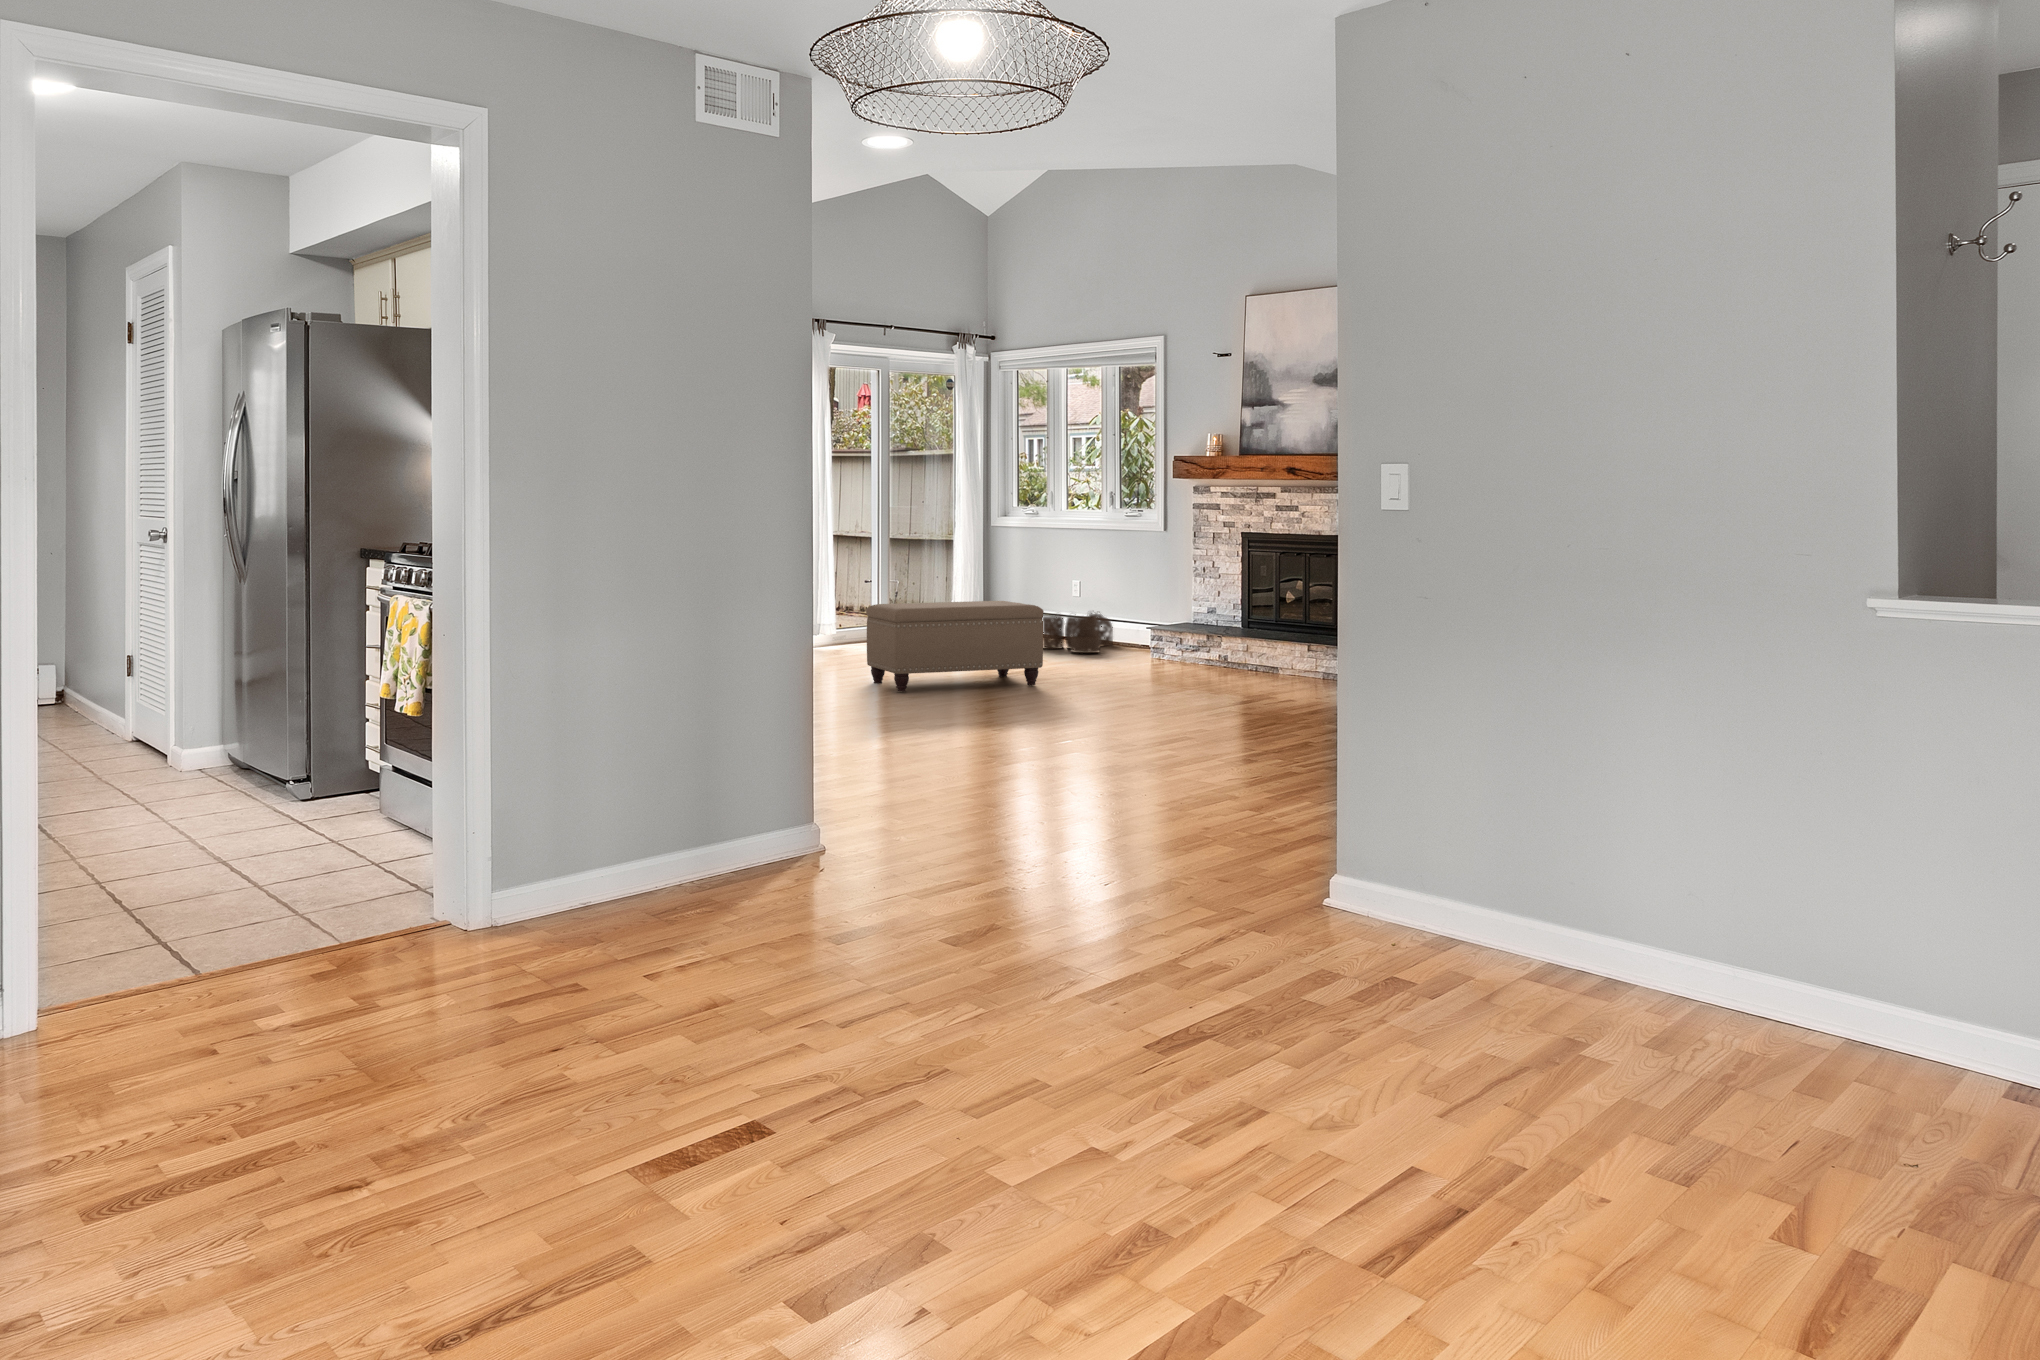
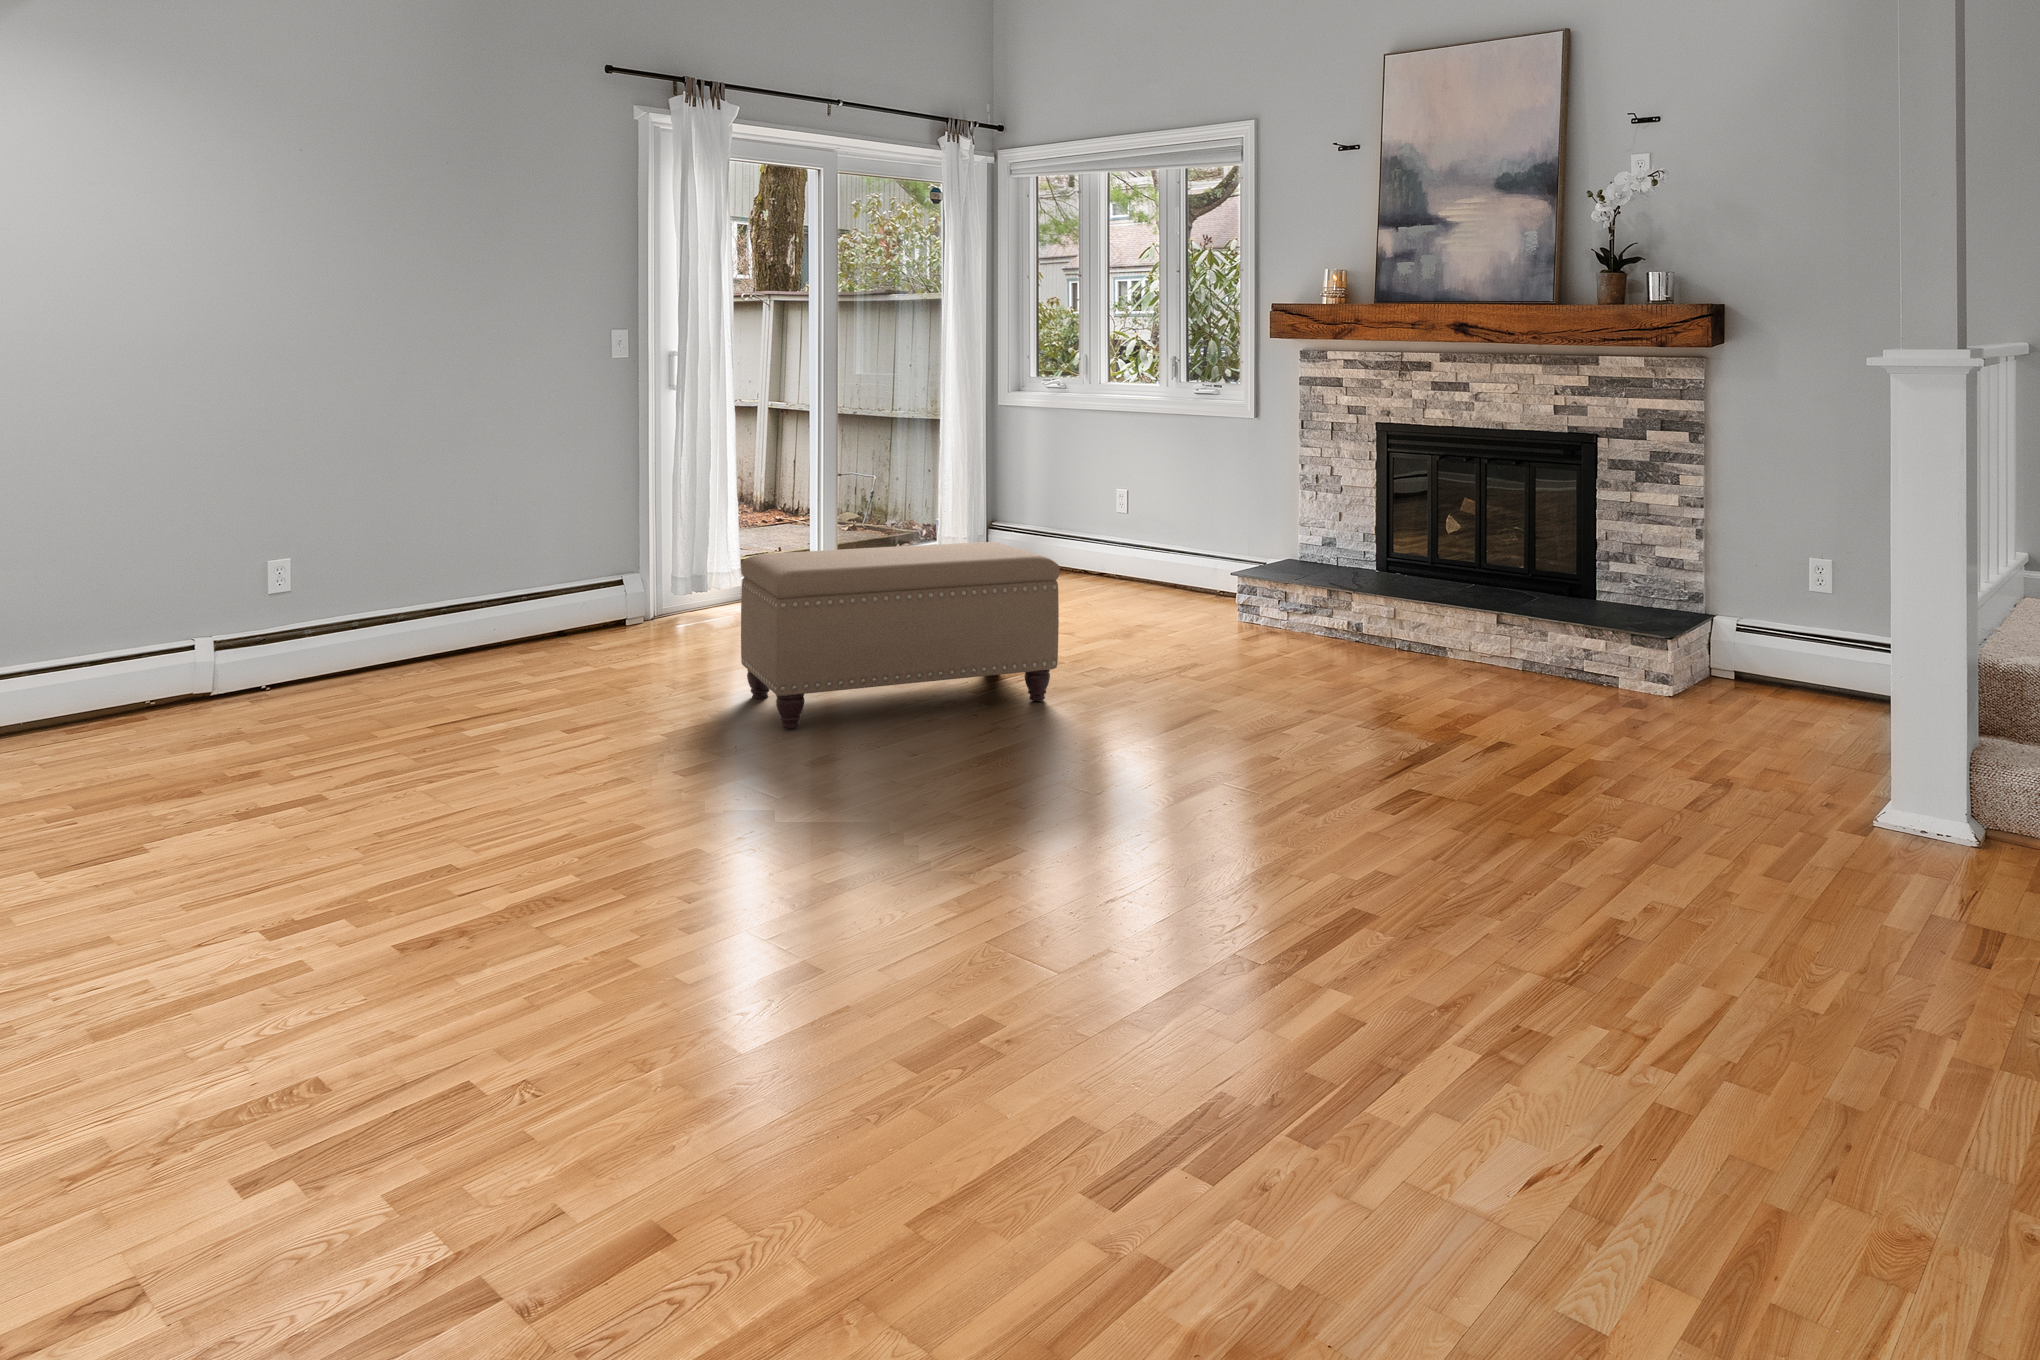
woven basket: present [1042,613,1113,653] -> none [1055,536,1175,611]

